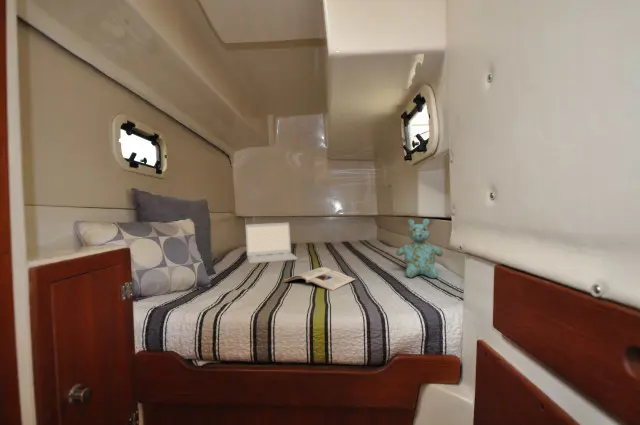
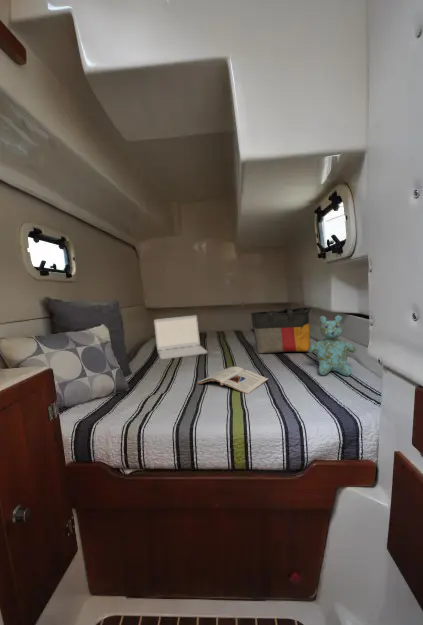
tote bag: none [342,216,402,261] -> present [251,307,311,354]

